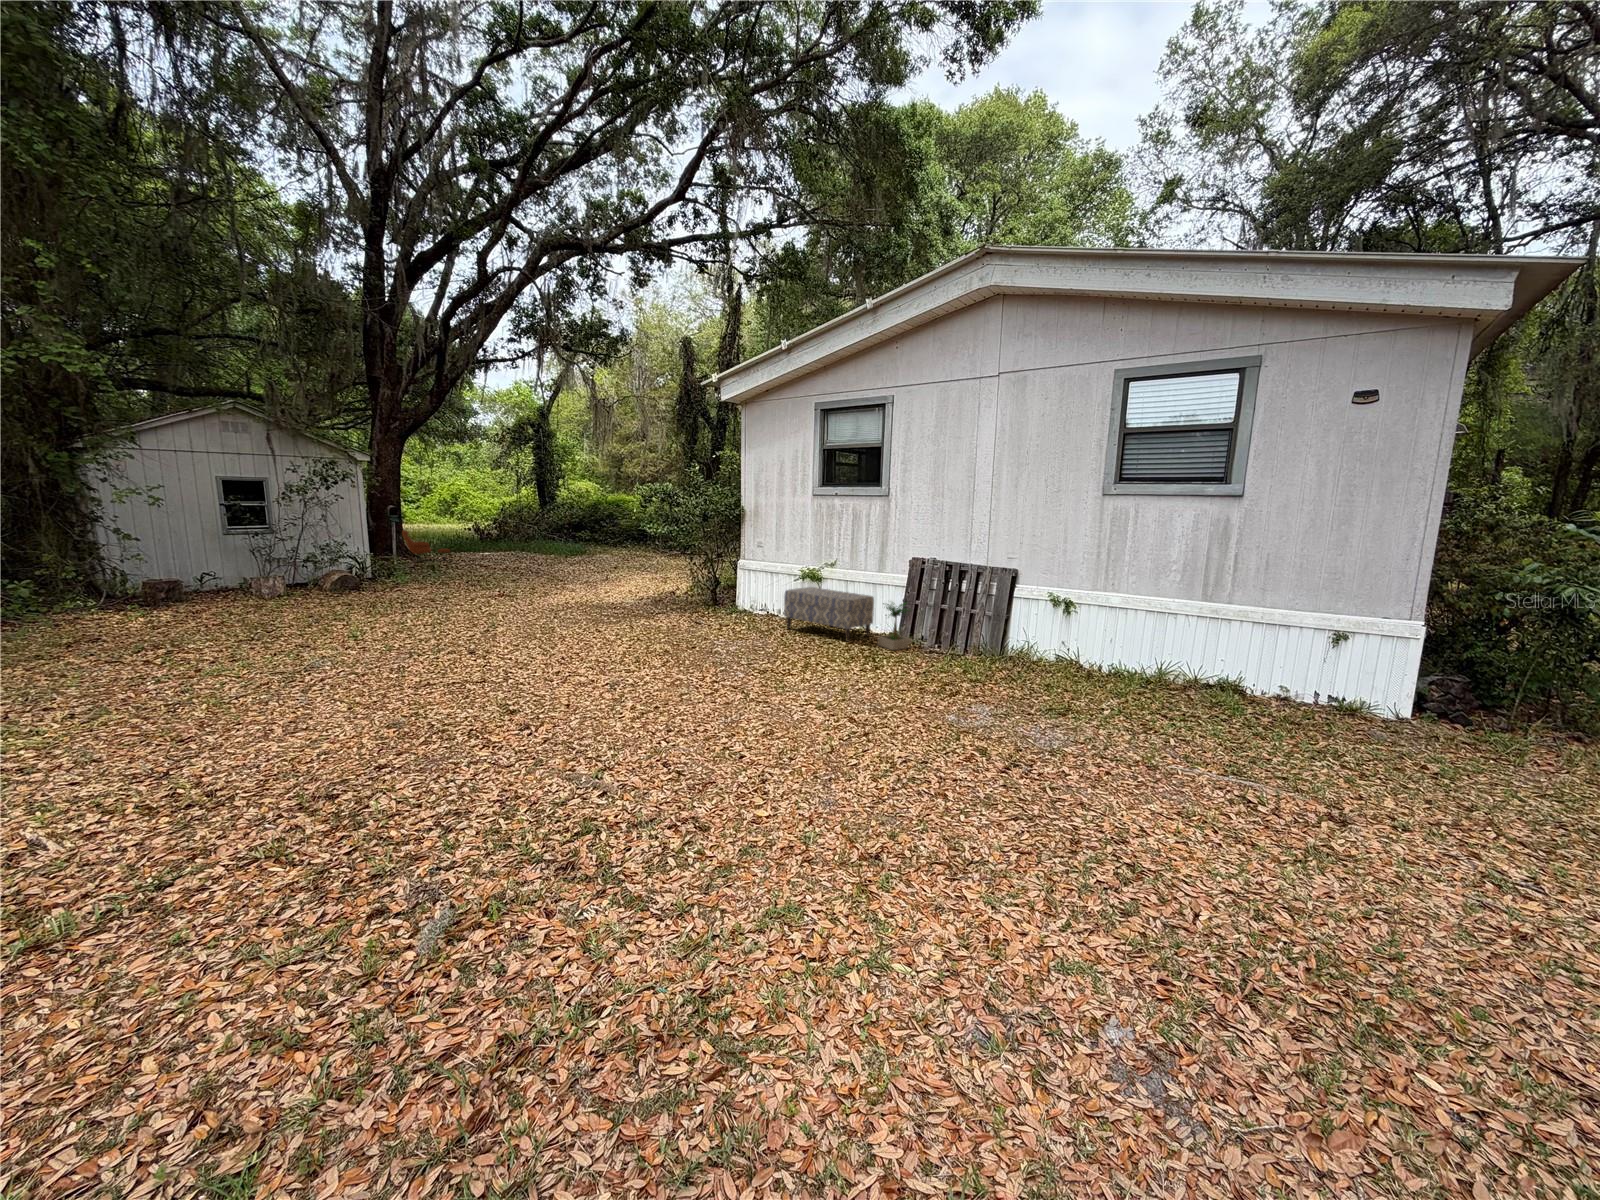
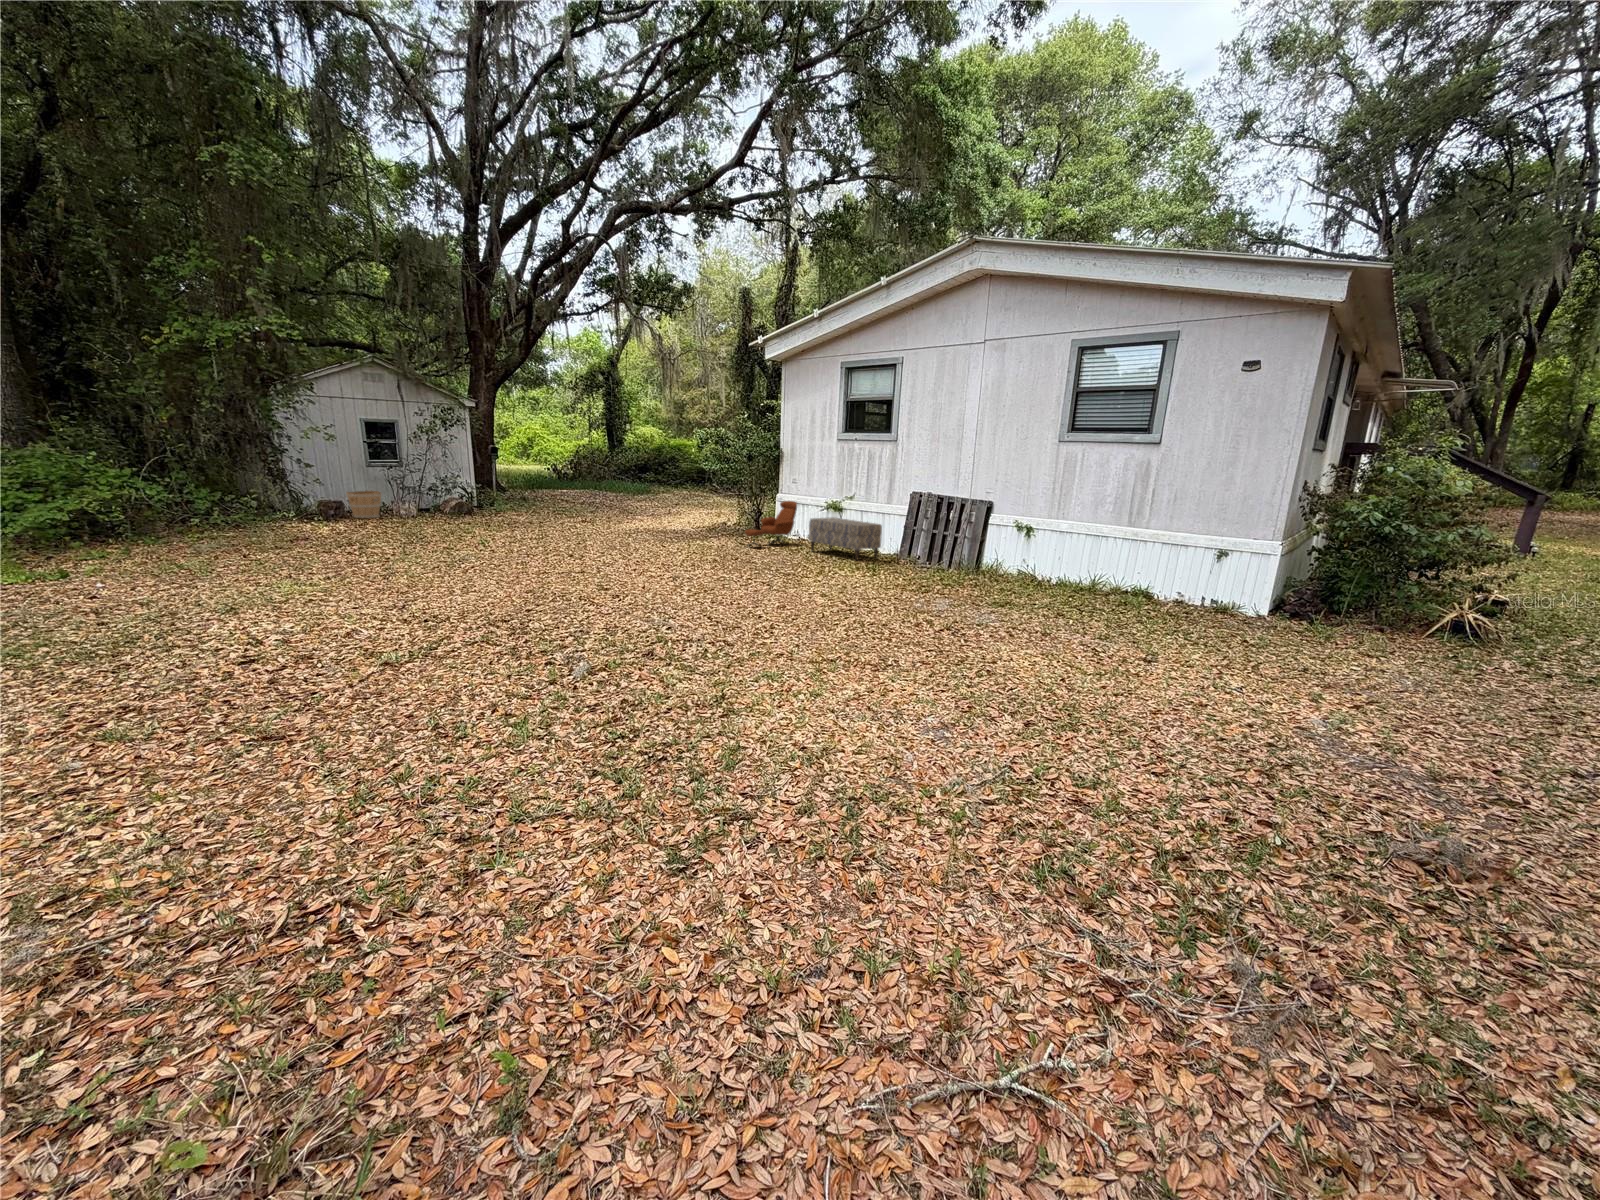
lounge chair: present [402,530,450,560] -> present [745,501,797,546]
wooden bucket: none [193,564,245,600] -> present [346,491,382,518]
potted plant: present [878,603,912,650] -> none [880,526,911,567]

